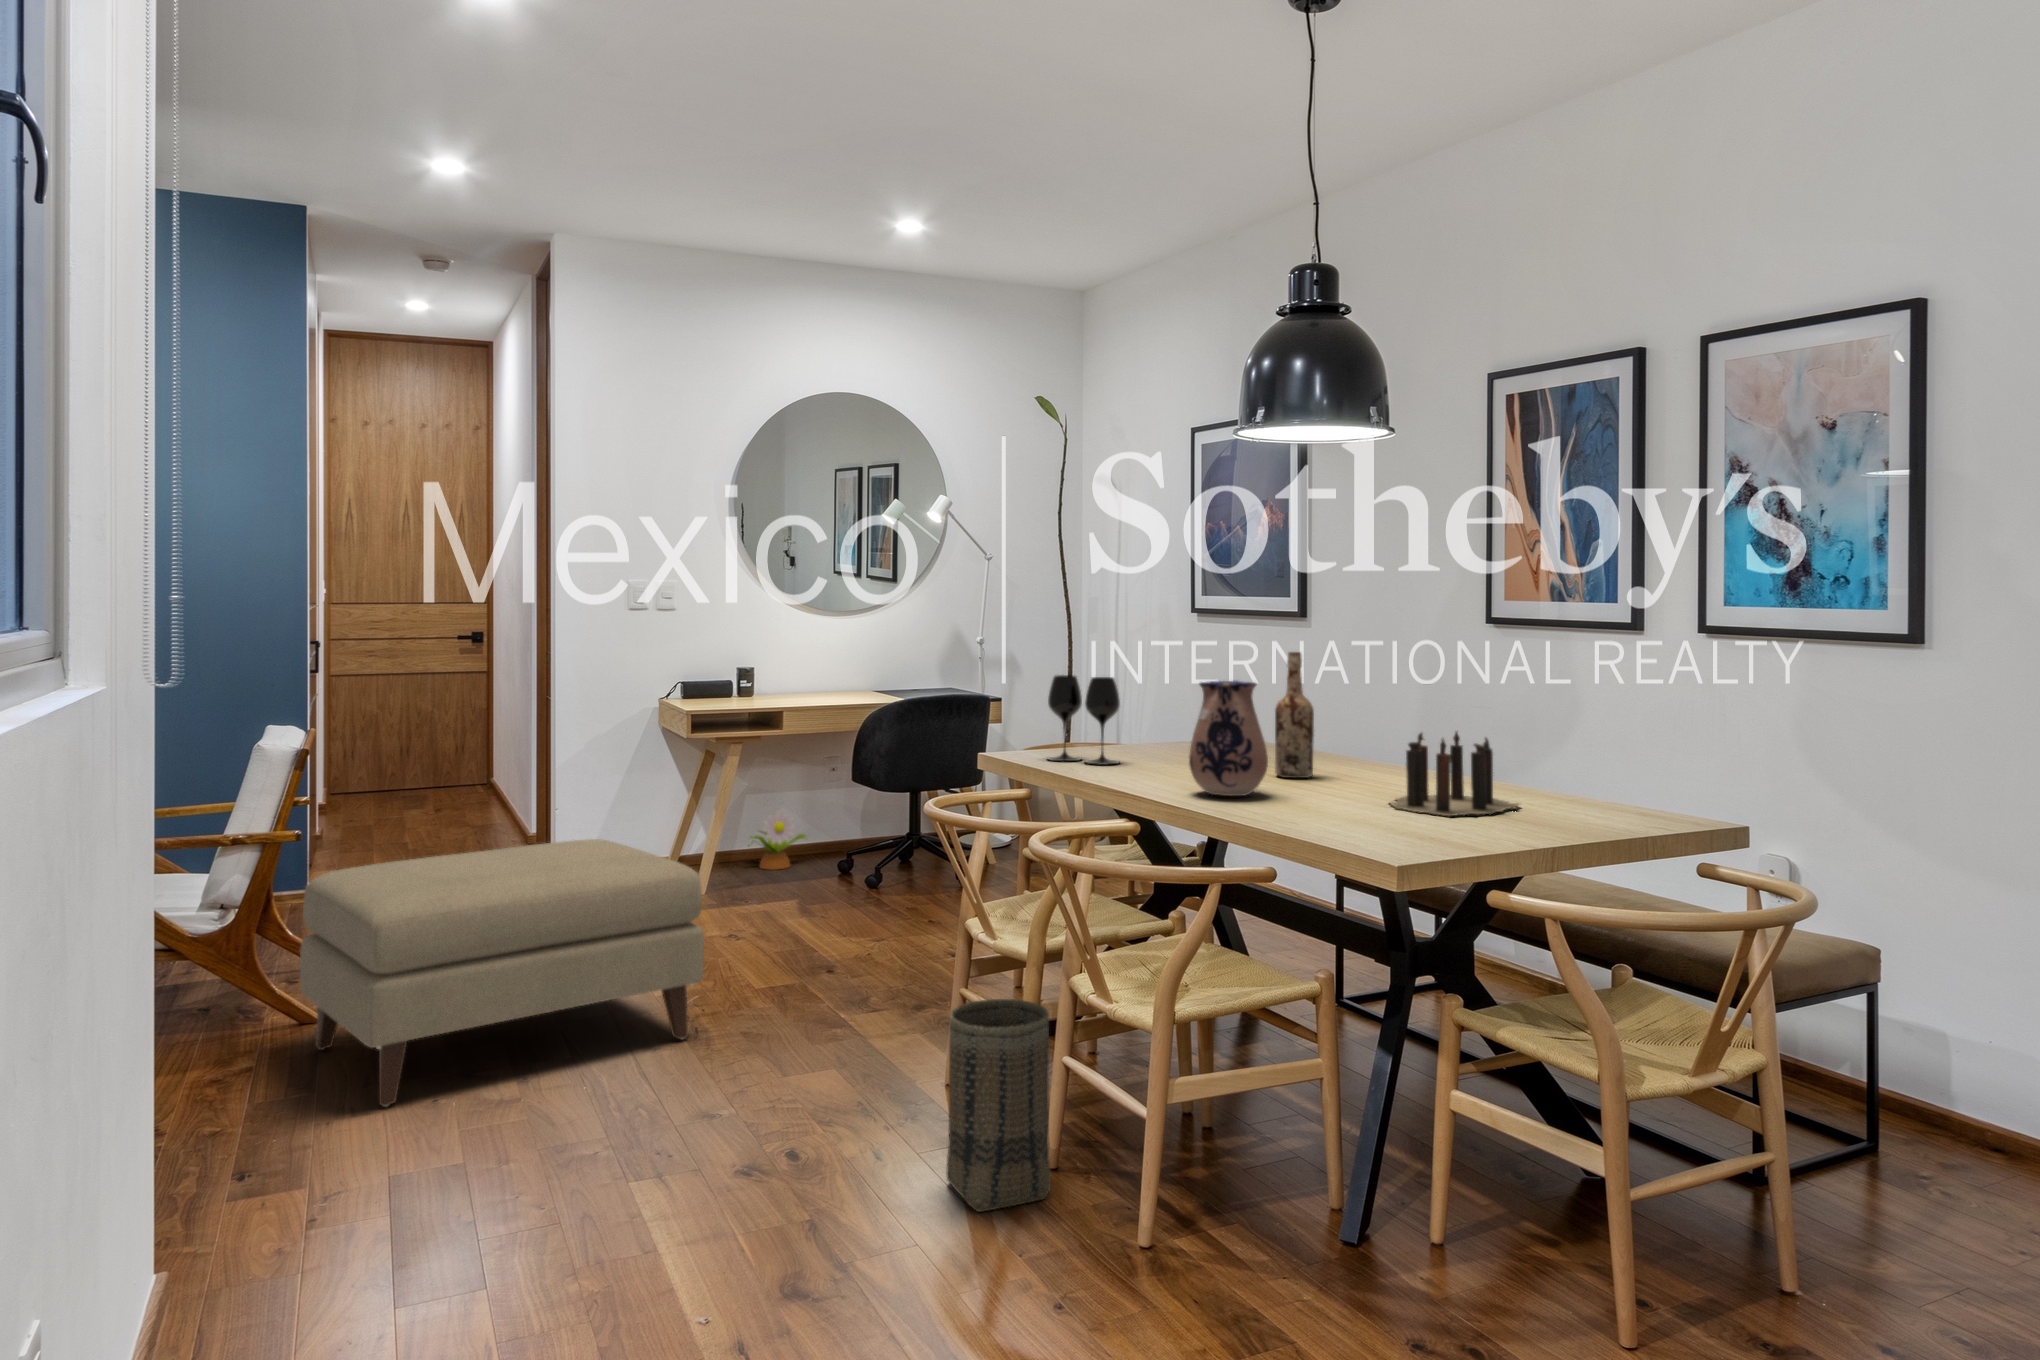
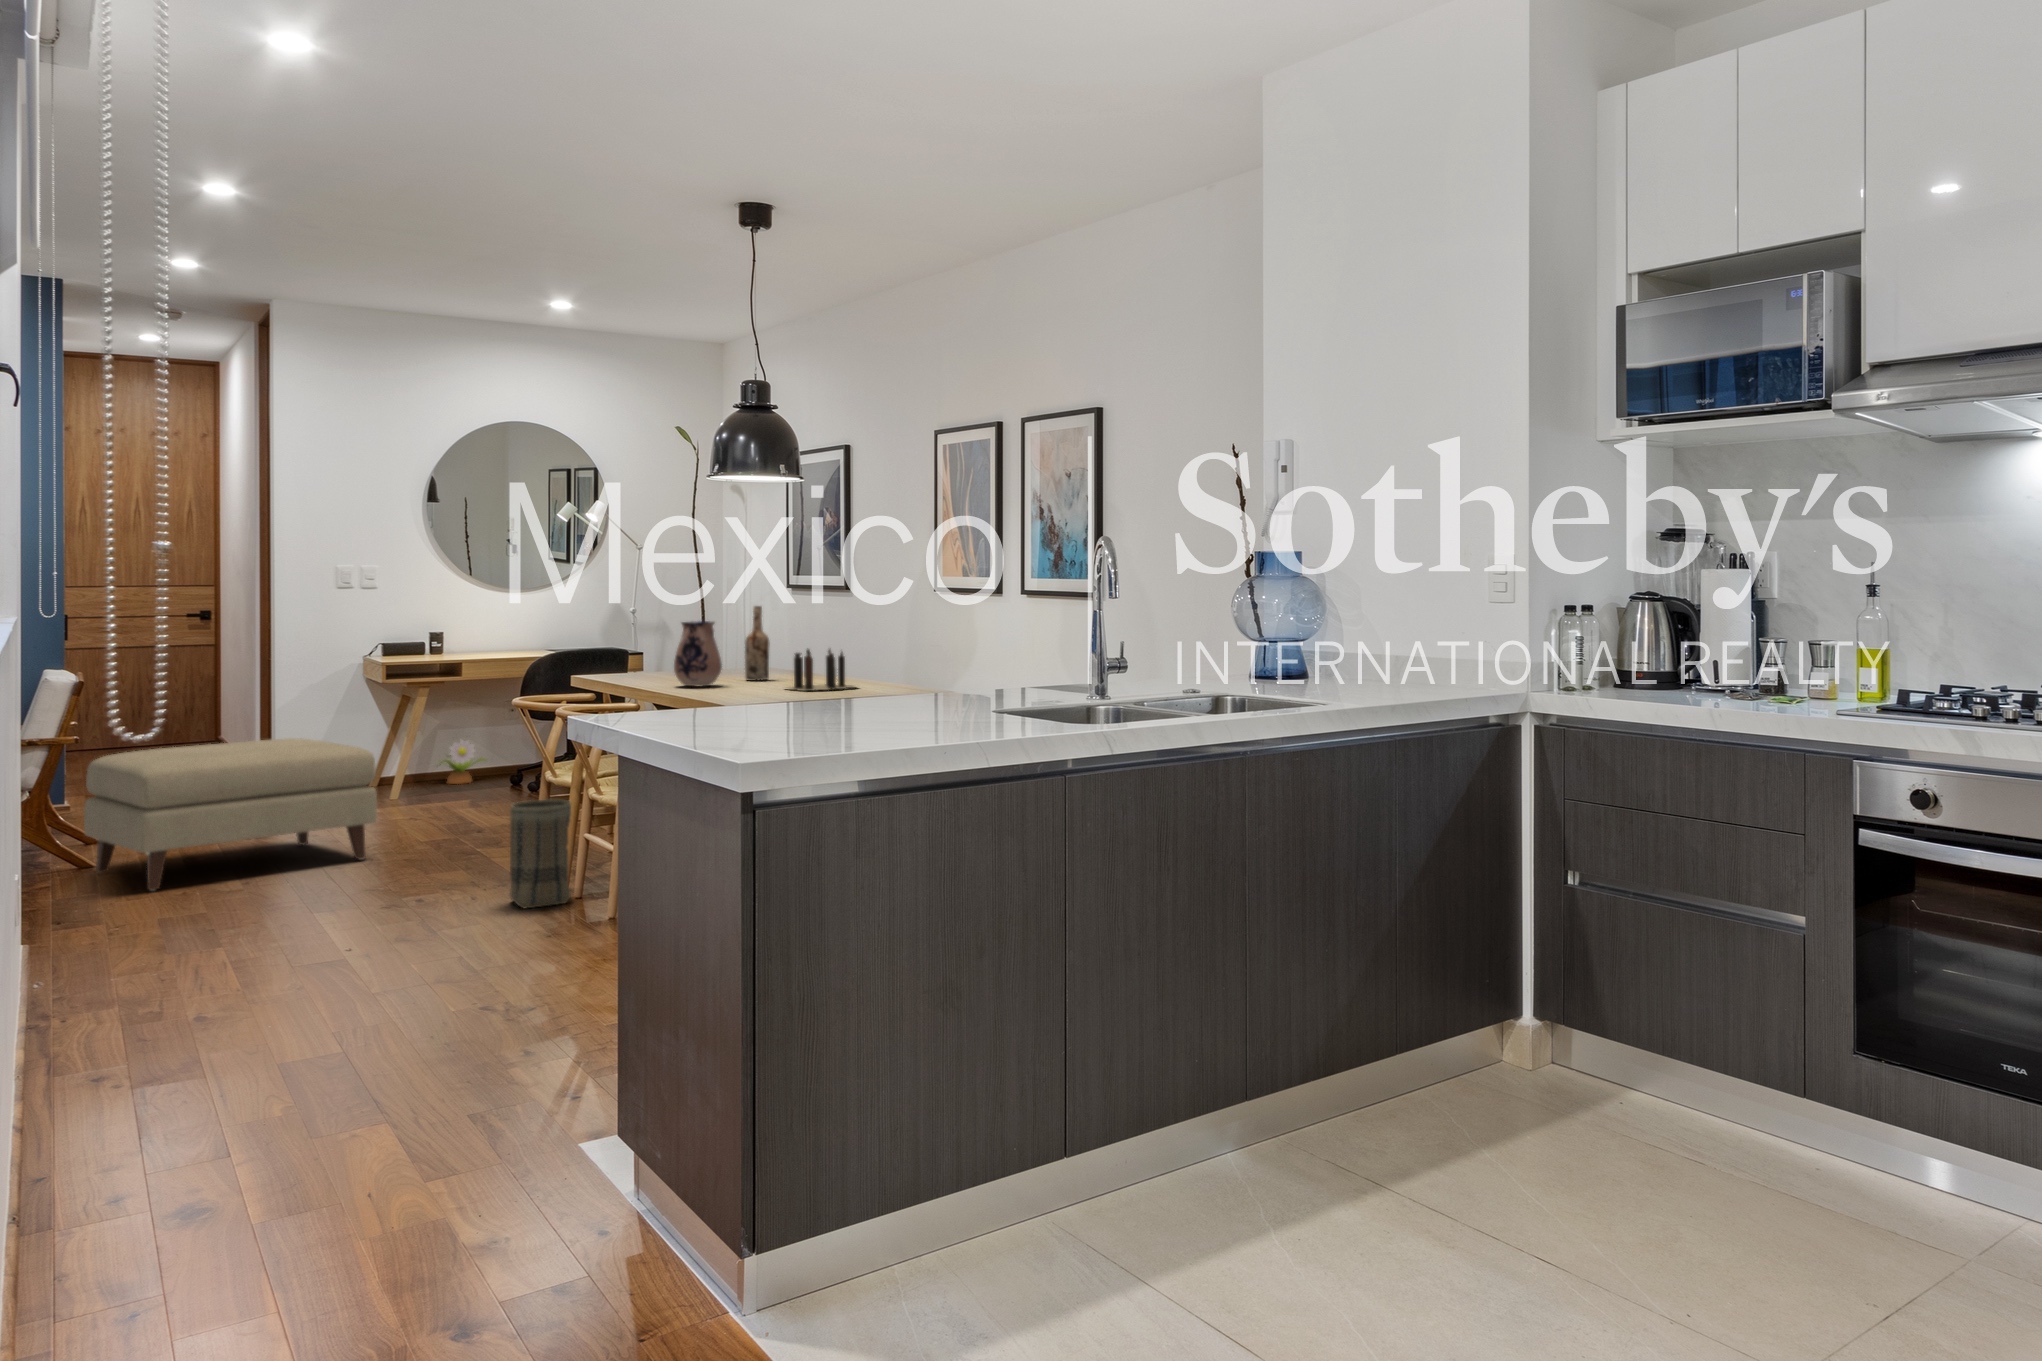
wine glass: present [1048,675,1120,765] -> none [611,623,658,677]

